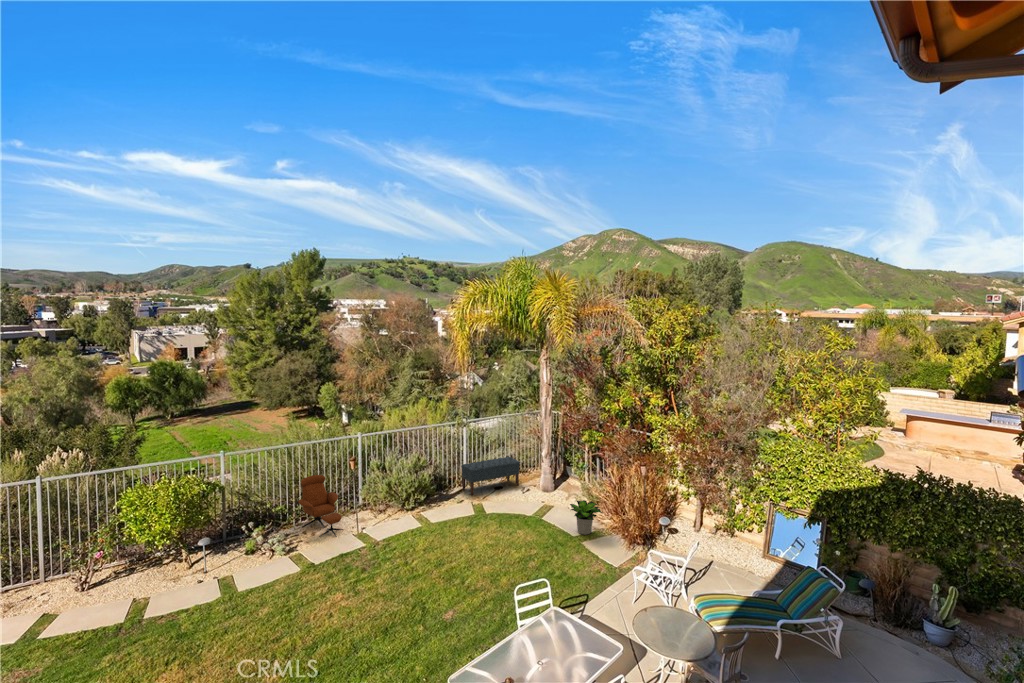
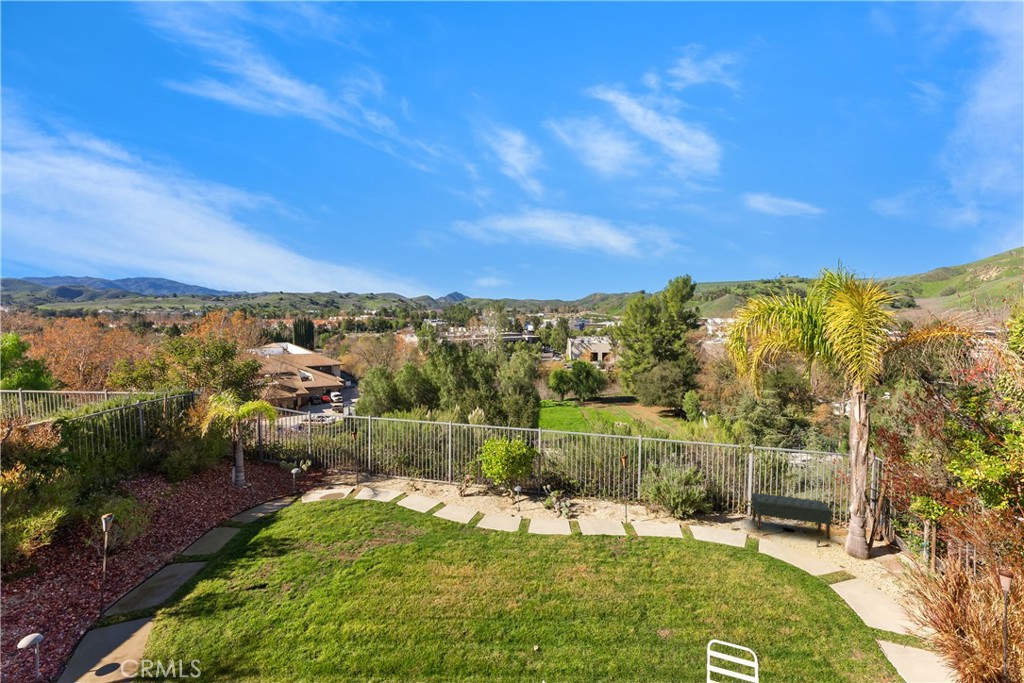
lounge chair: present [298,475,343,537] -> none [589,464,620,519]
potted plant: present [570,500,602,535] -> none [868,584,931,638]

